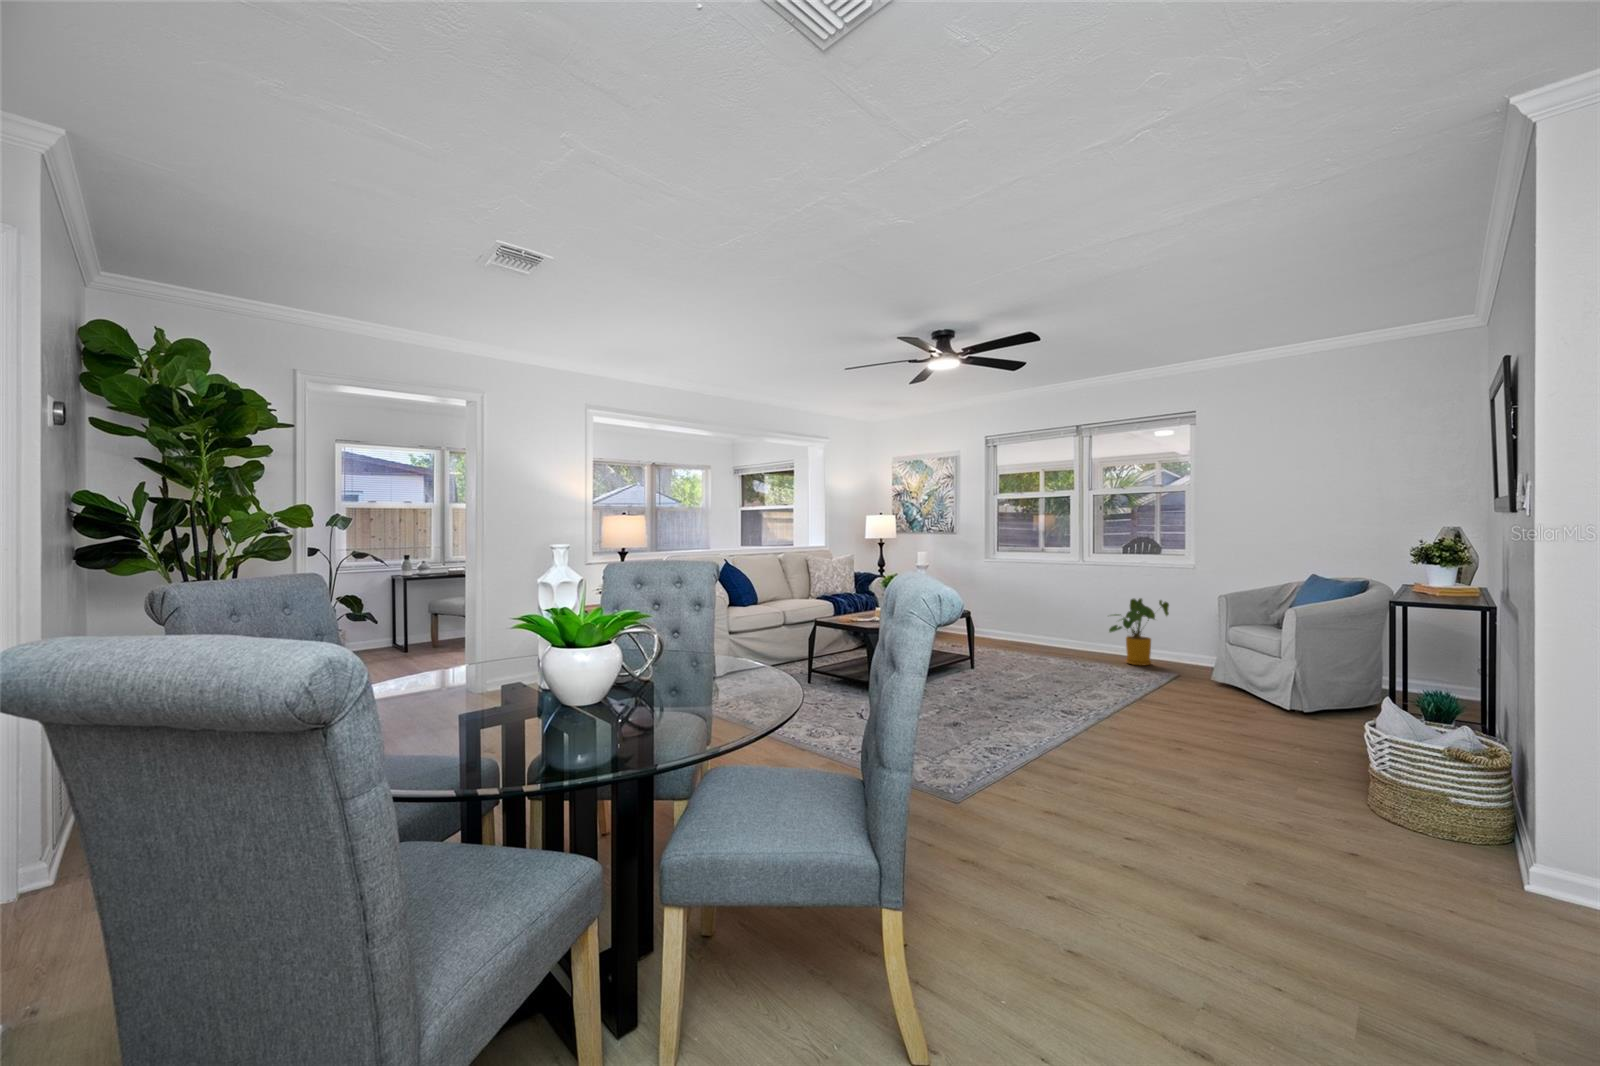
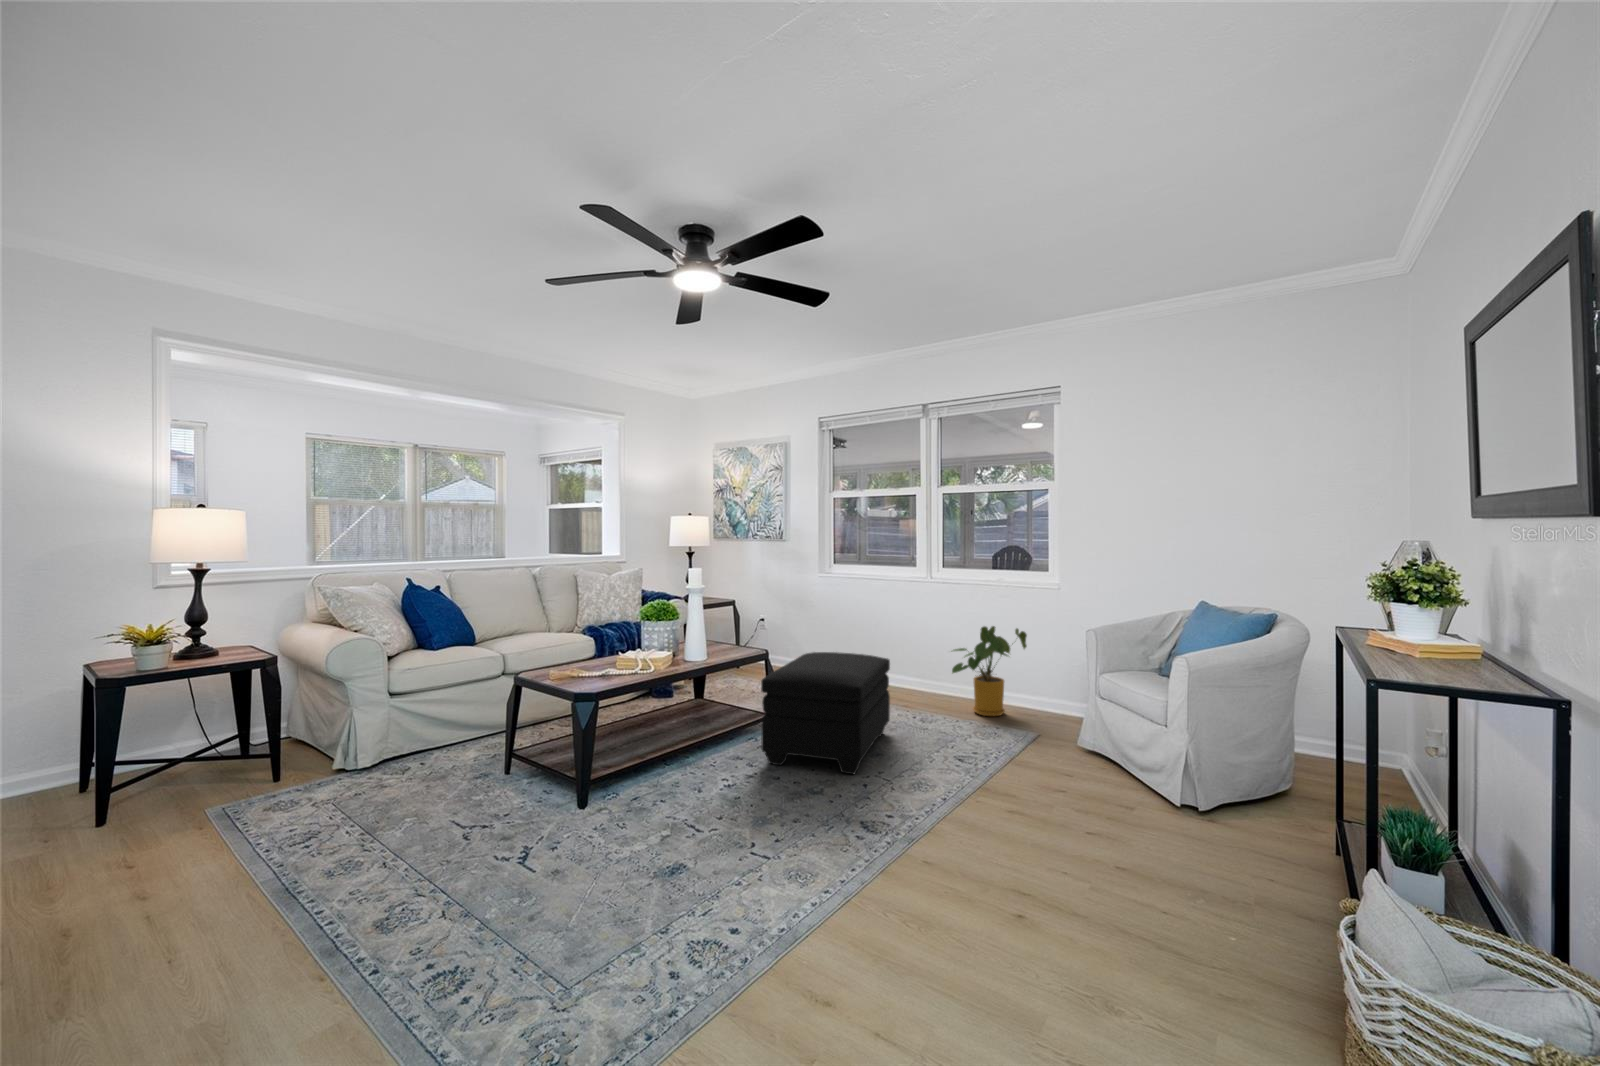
ottoman: none [980,614,1064,691] -> present [761,652,890,774]

